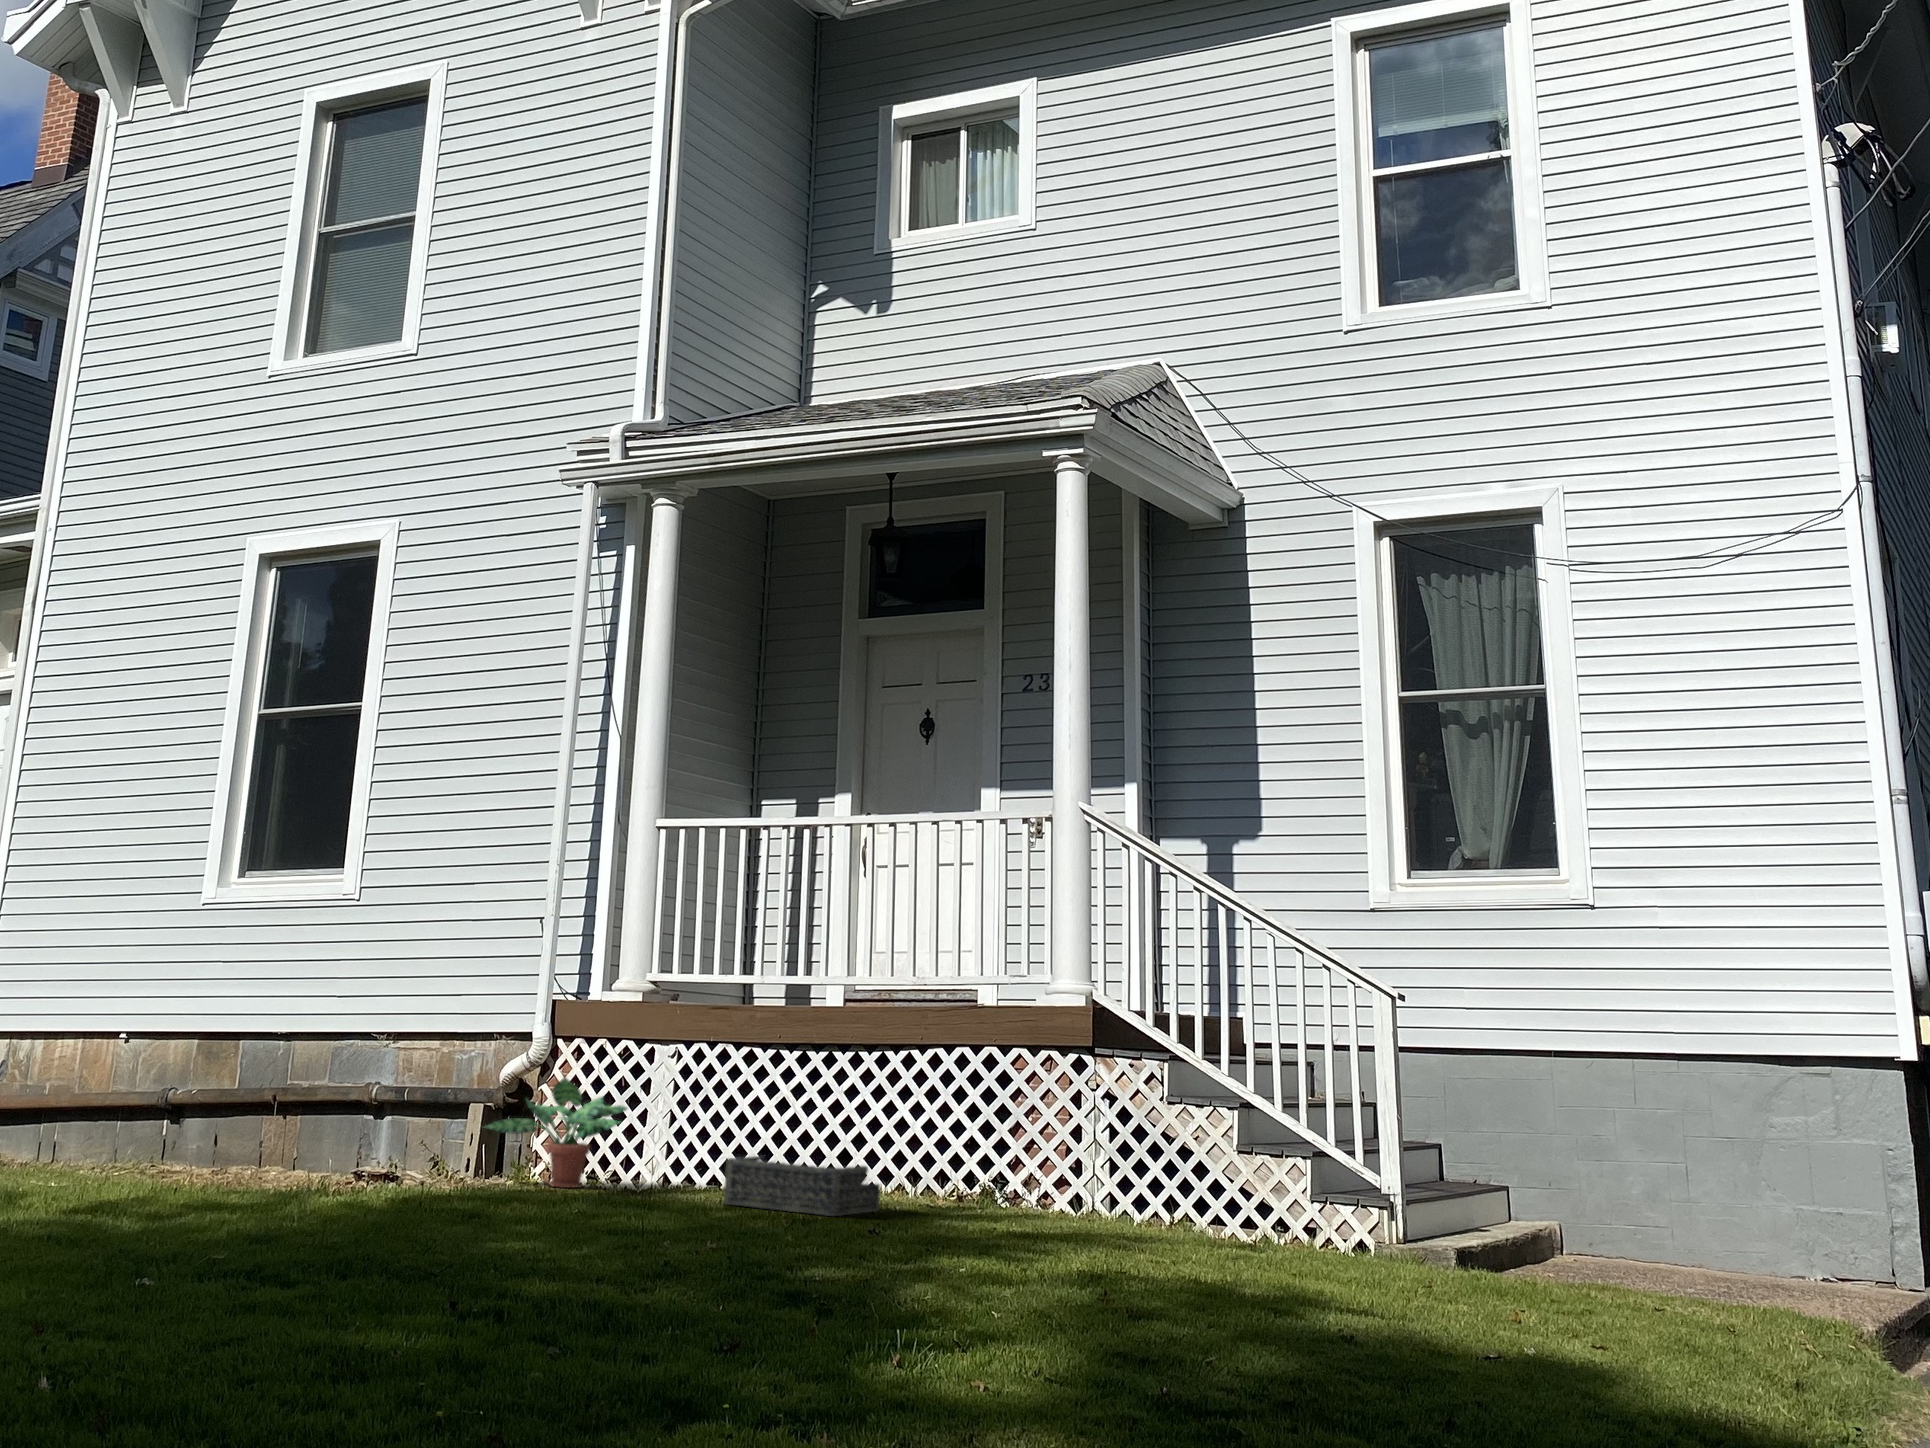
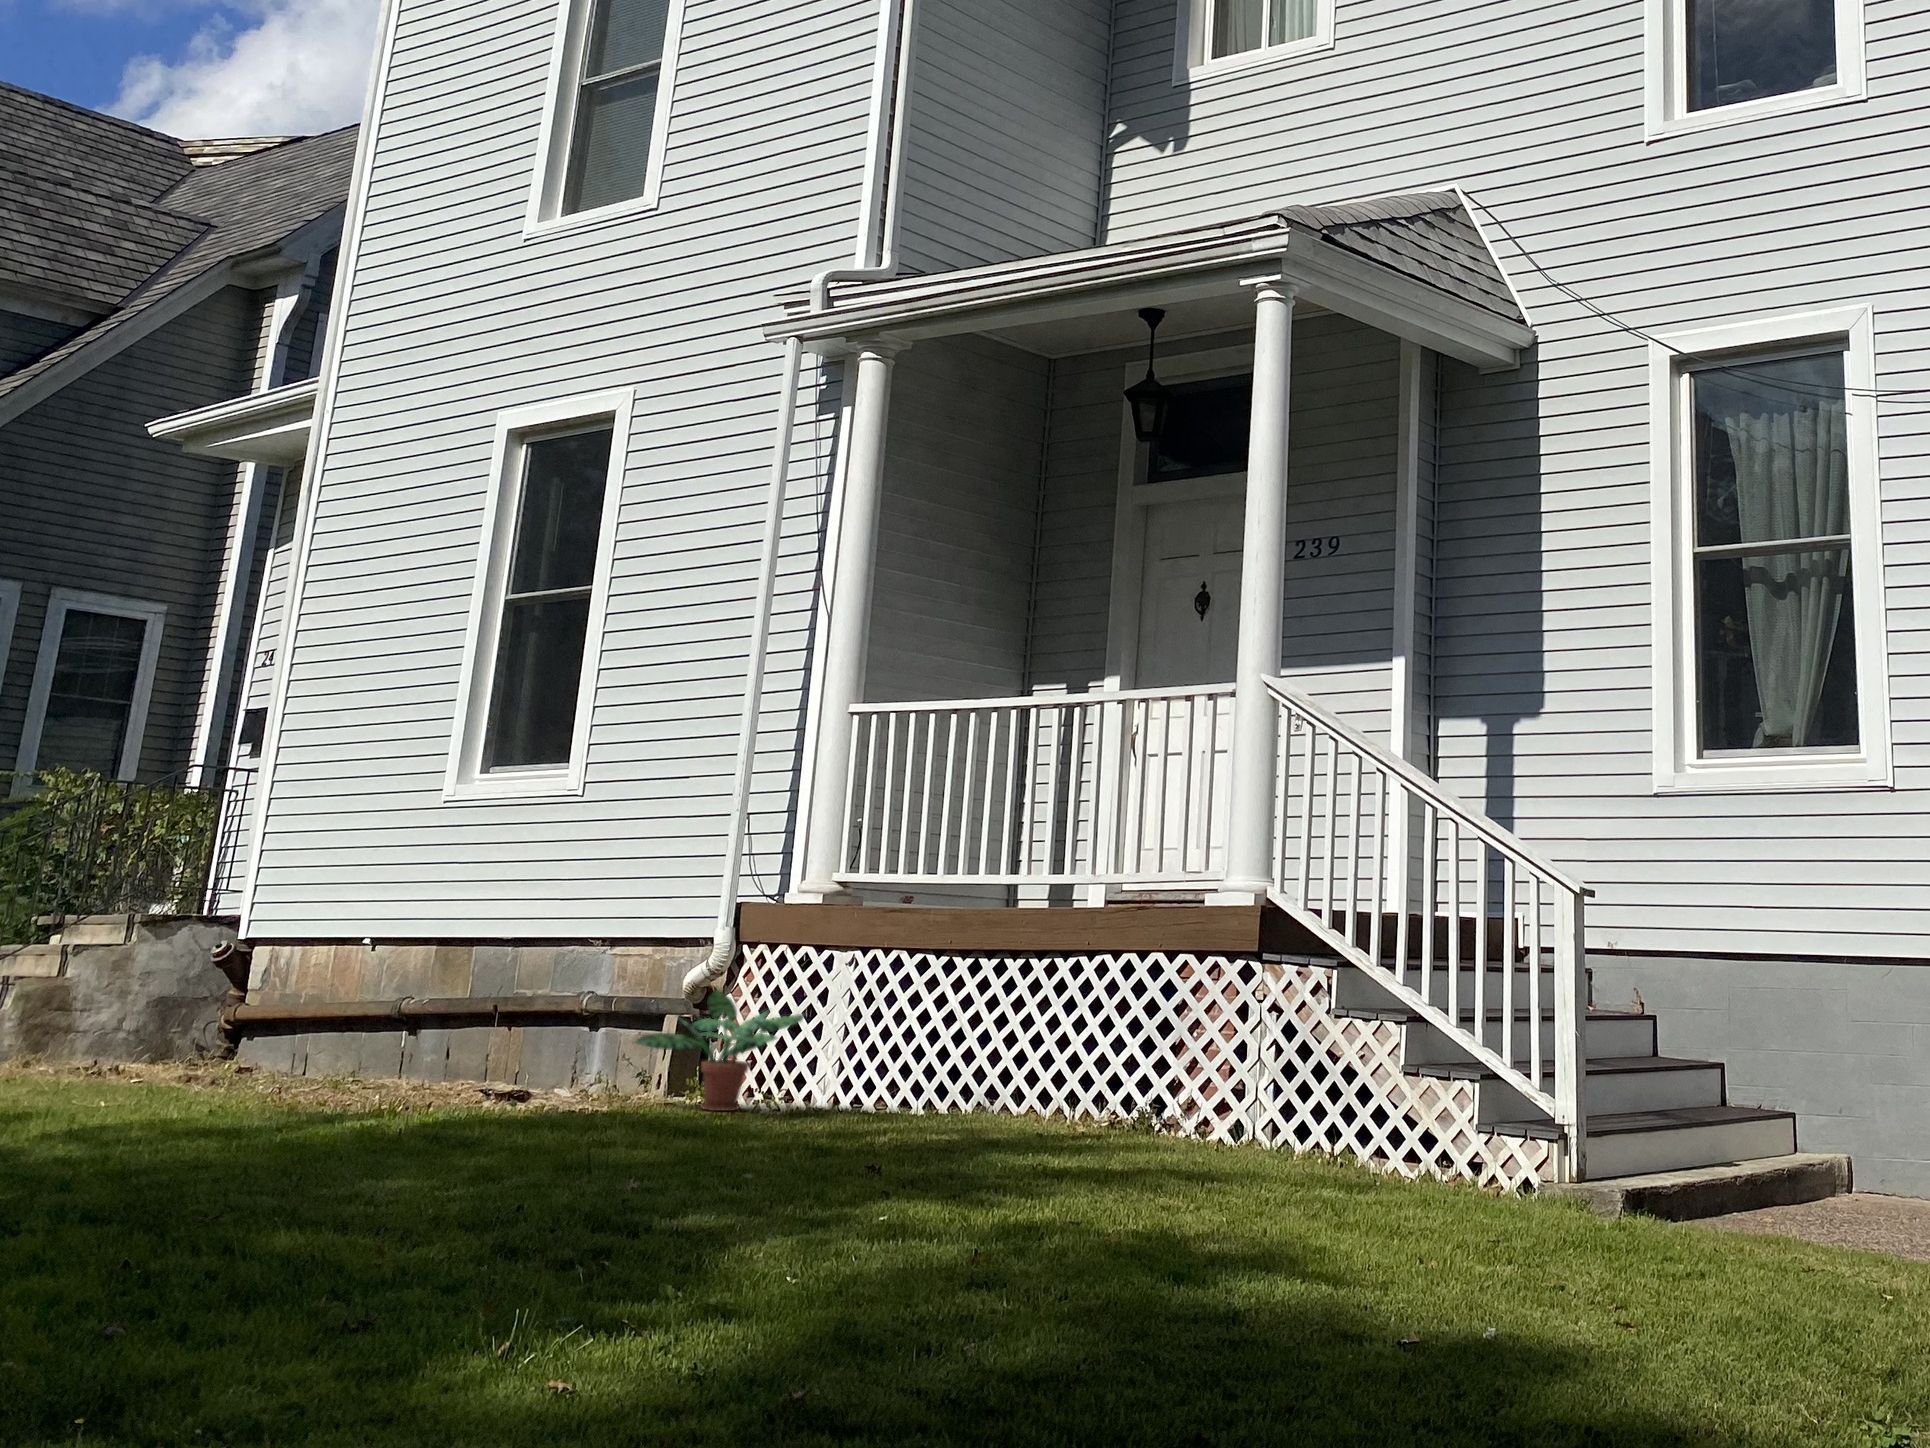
basket: present [723,1156,880,1216] -> none [859,1076,1039,1146]

